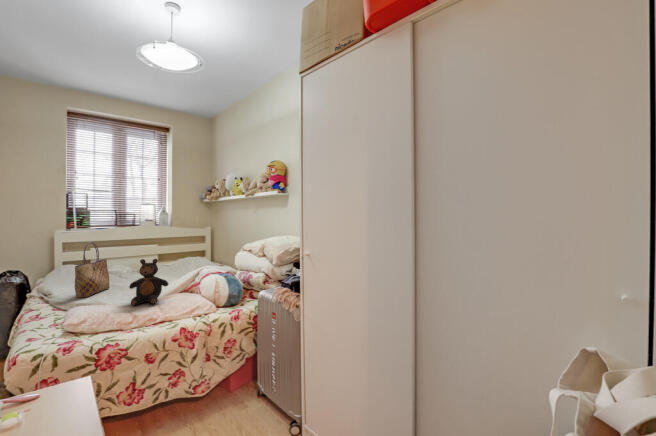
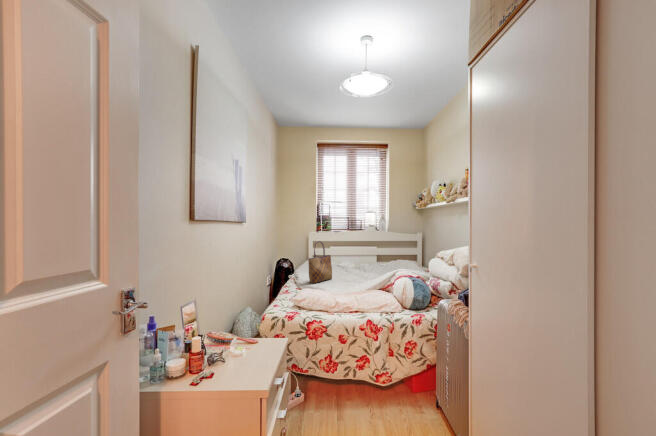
teddy bear: present [129,259,168,305] -> none [337,257,365,295]

